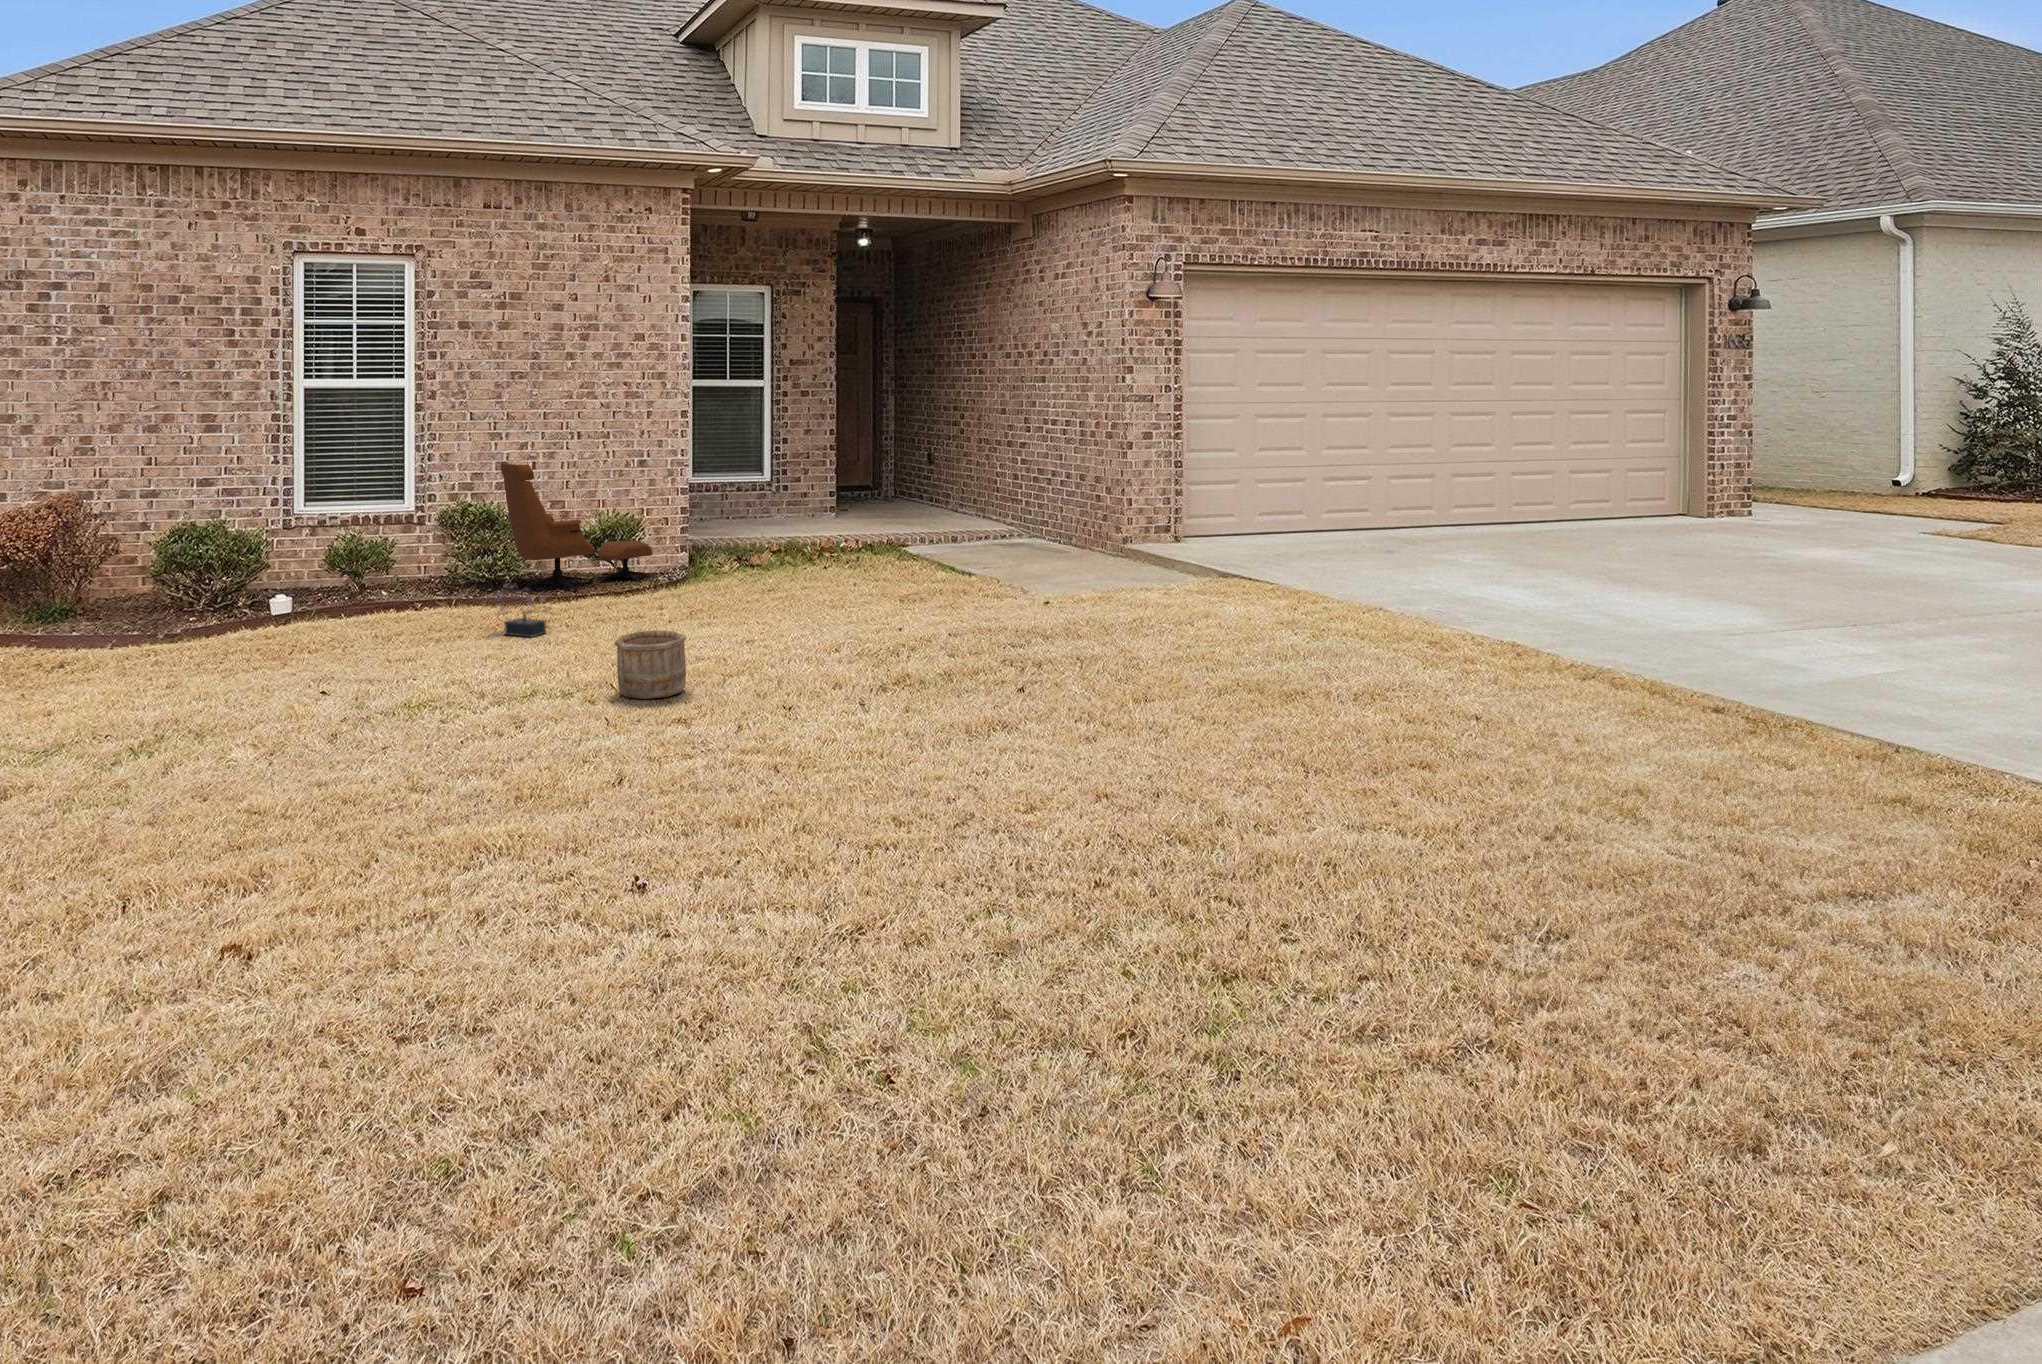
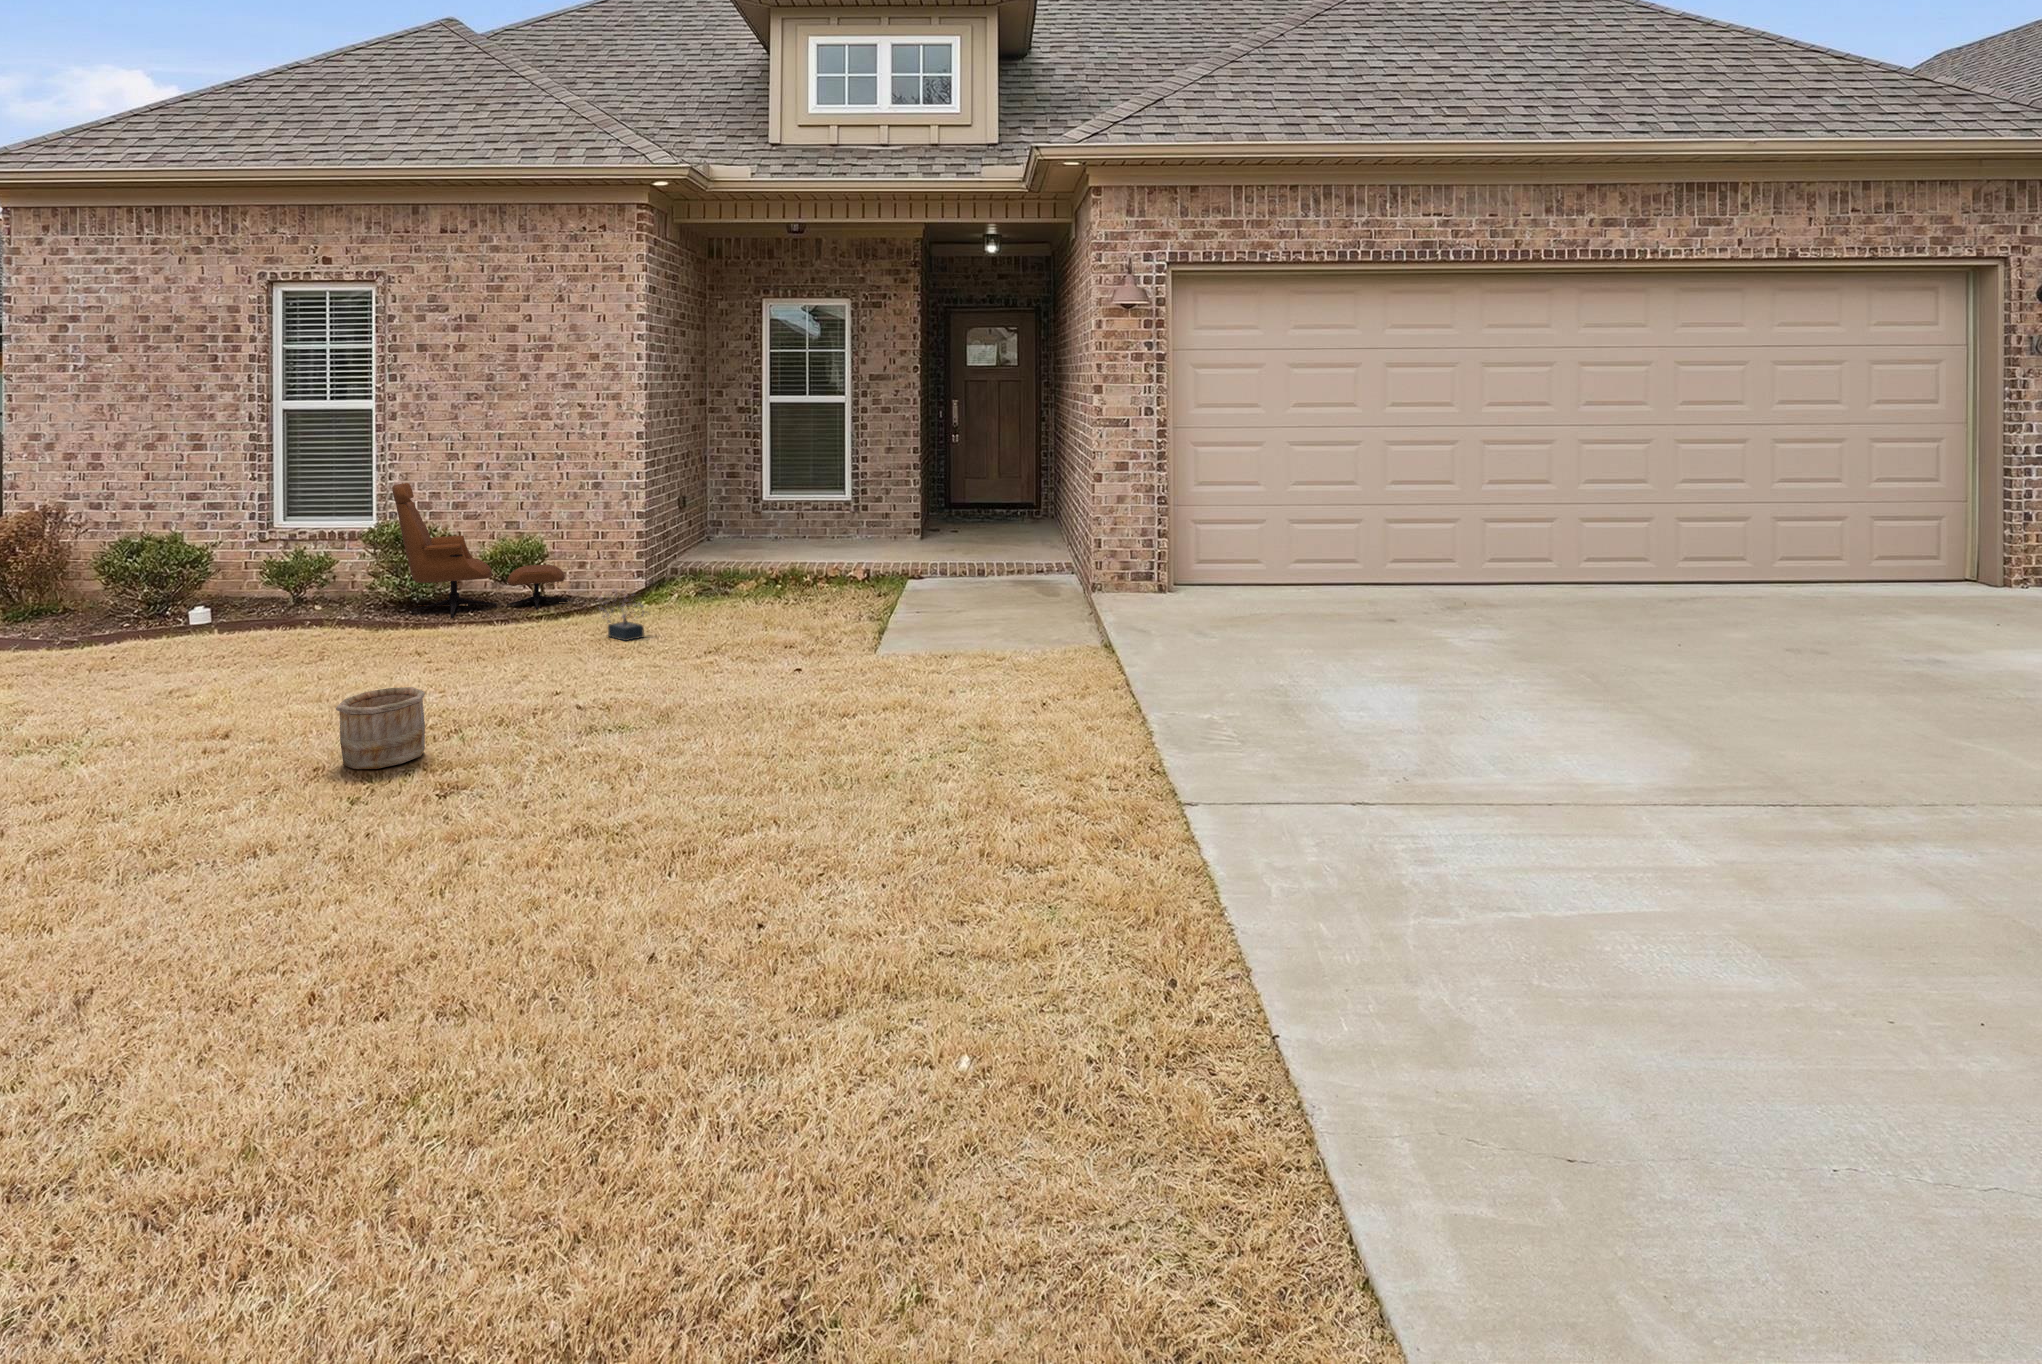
decorative plant: present [495,585,551,637] -> present [598,589,647,641]
wooden bucket: present [614,630,686,699] -> present [336,687,425,769]

